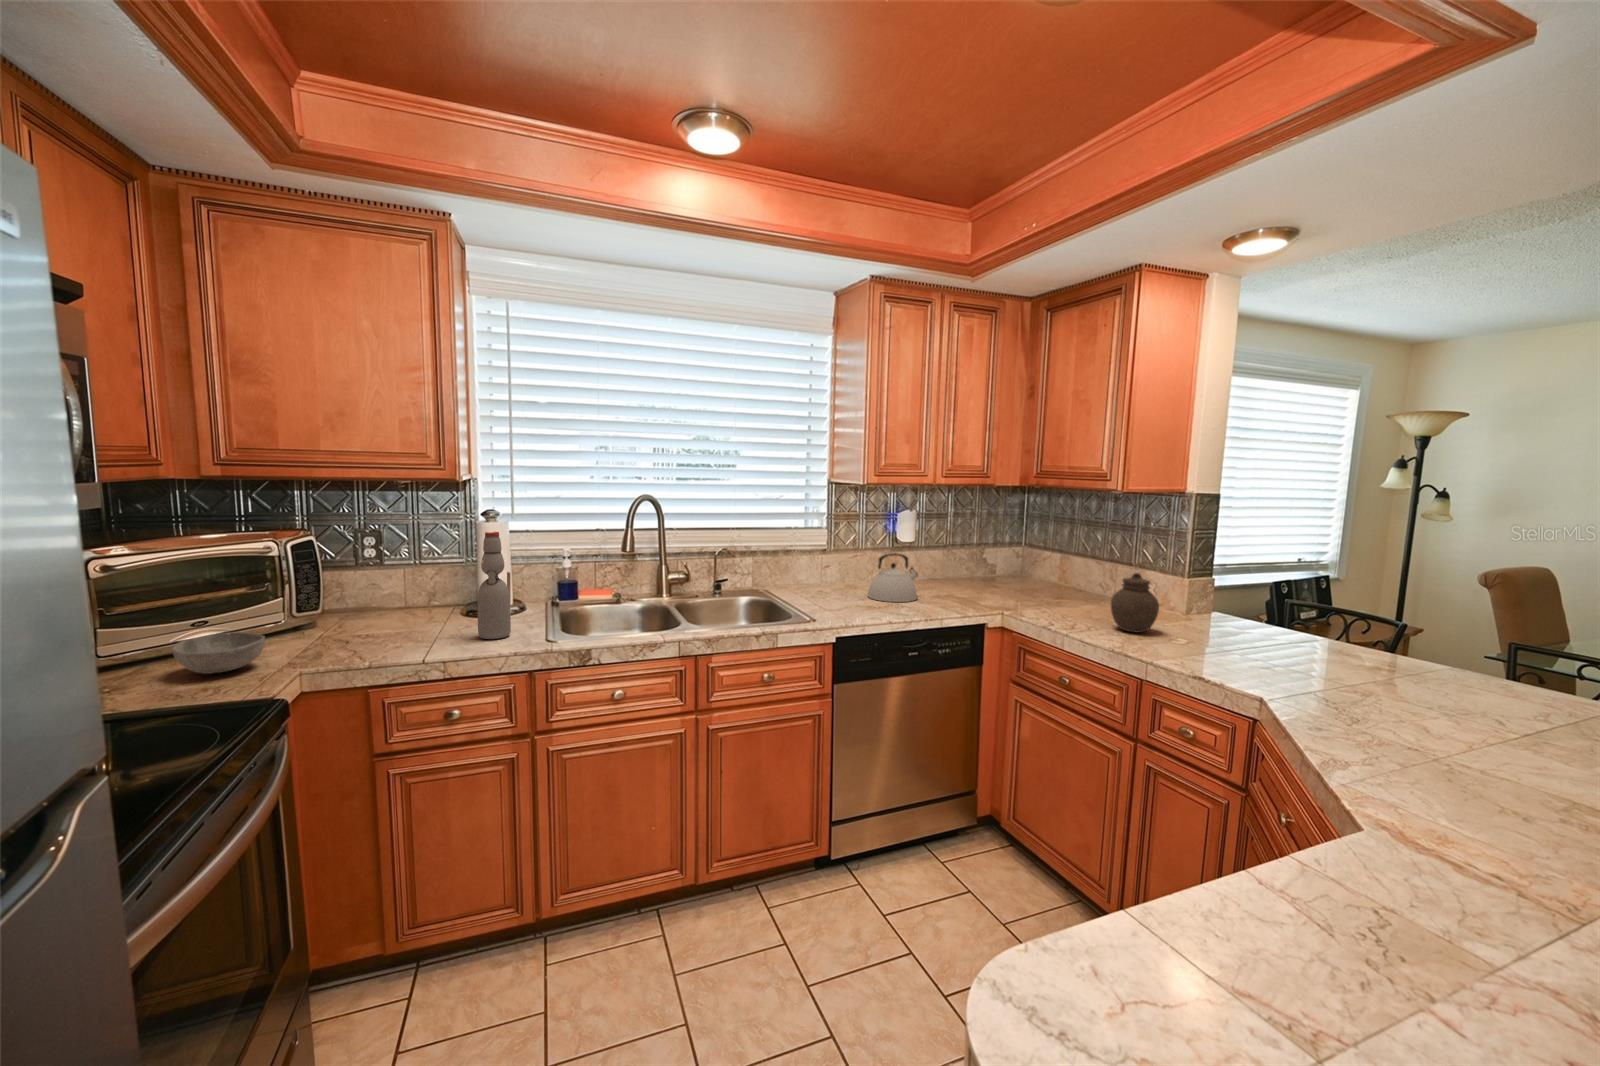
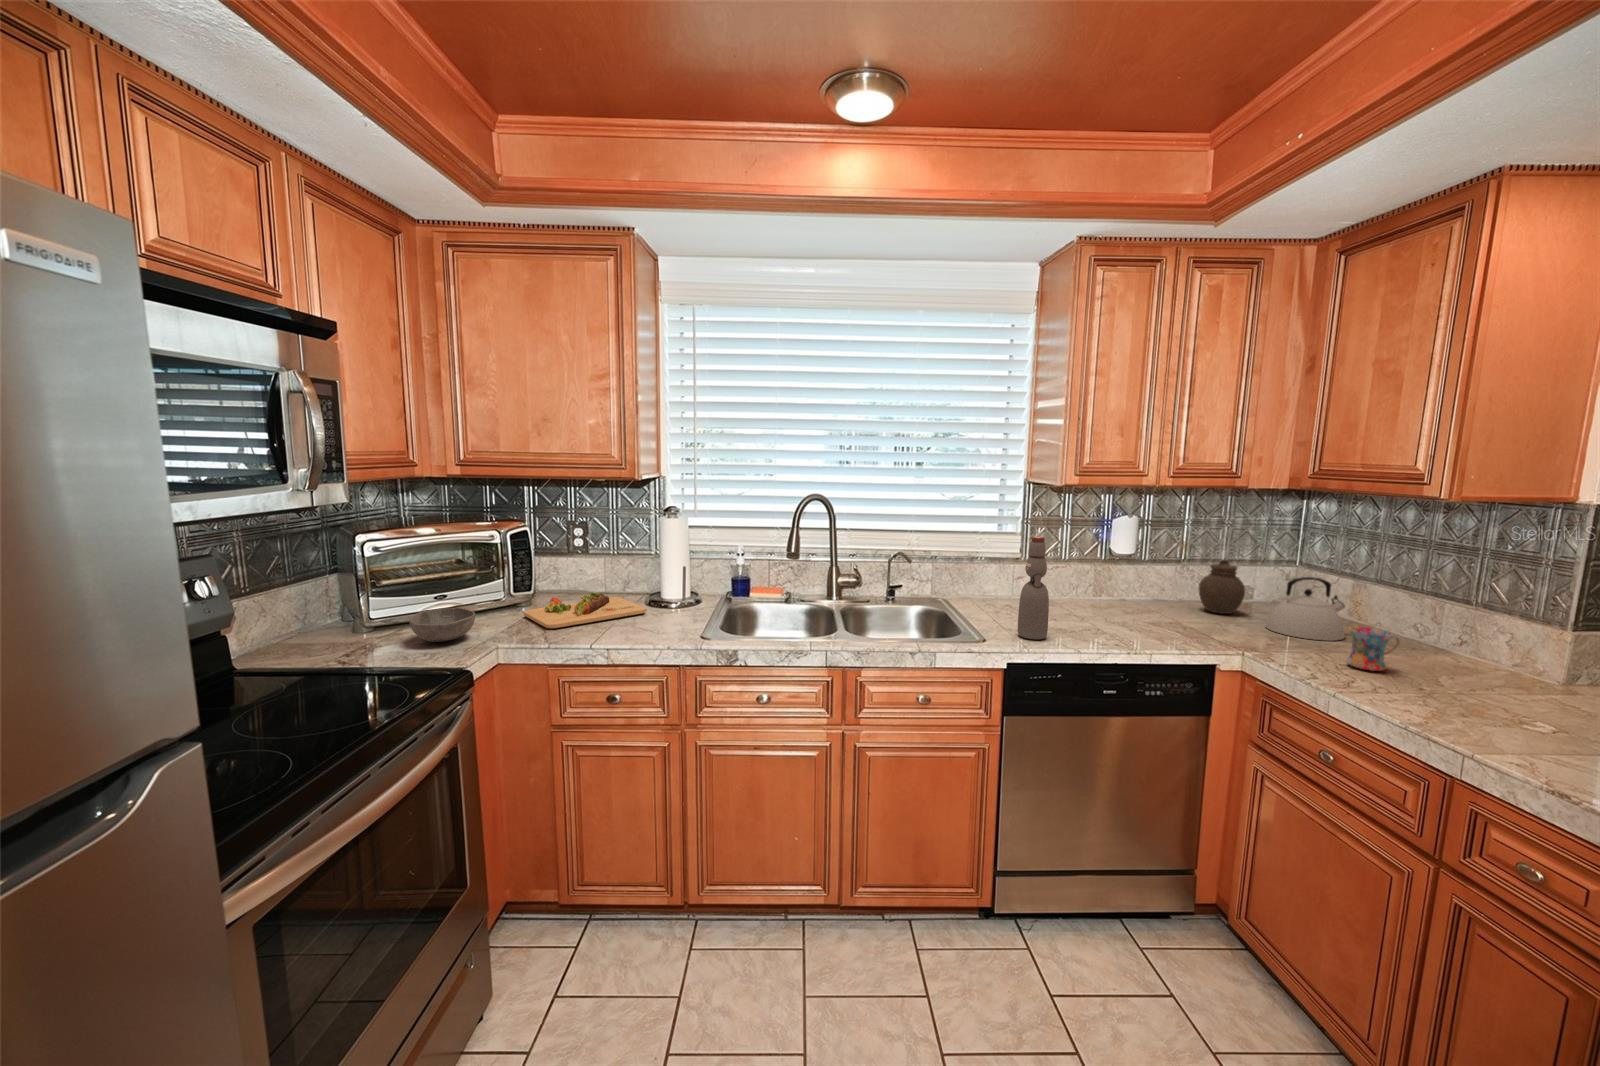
bottle: present [478,532,511,639] -> present [1018,537,1049,640]
kettle: present [868,553,918,602] -> present [1266,577,1345,641]
jar: present [1110,573,1159,633] -> present [1199,560,1245,614]
mug: none [1067,586,1097,617] -> present [1346,626,1399,671]
cutting board: none [317,605,471,647] -> present [524,592,647,629]

